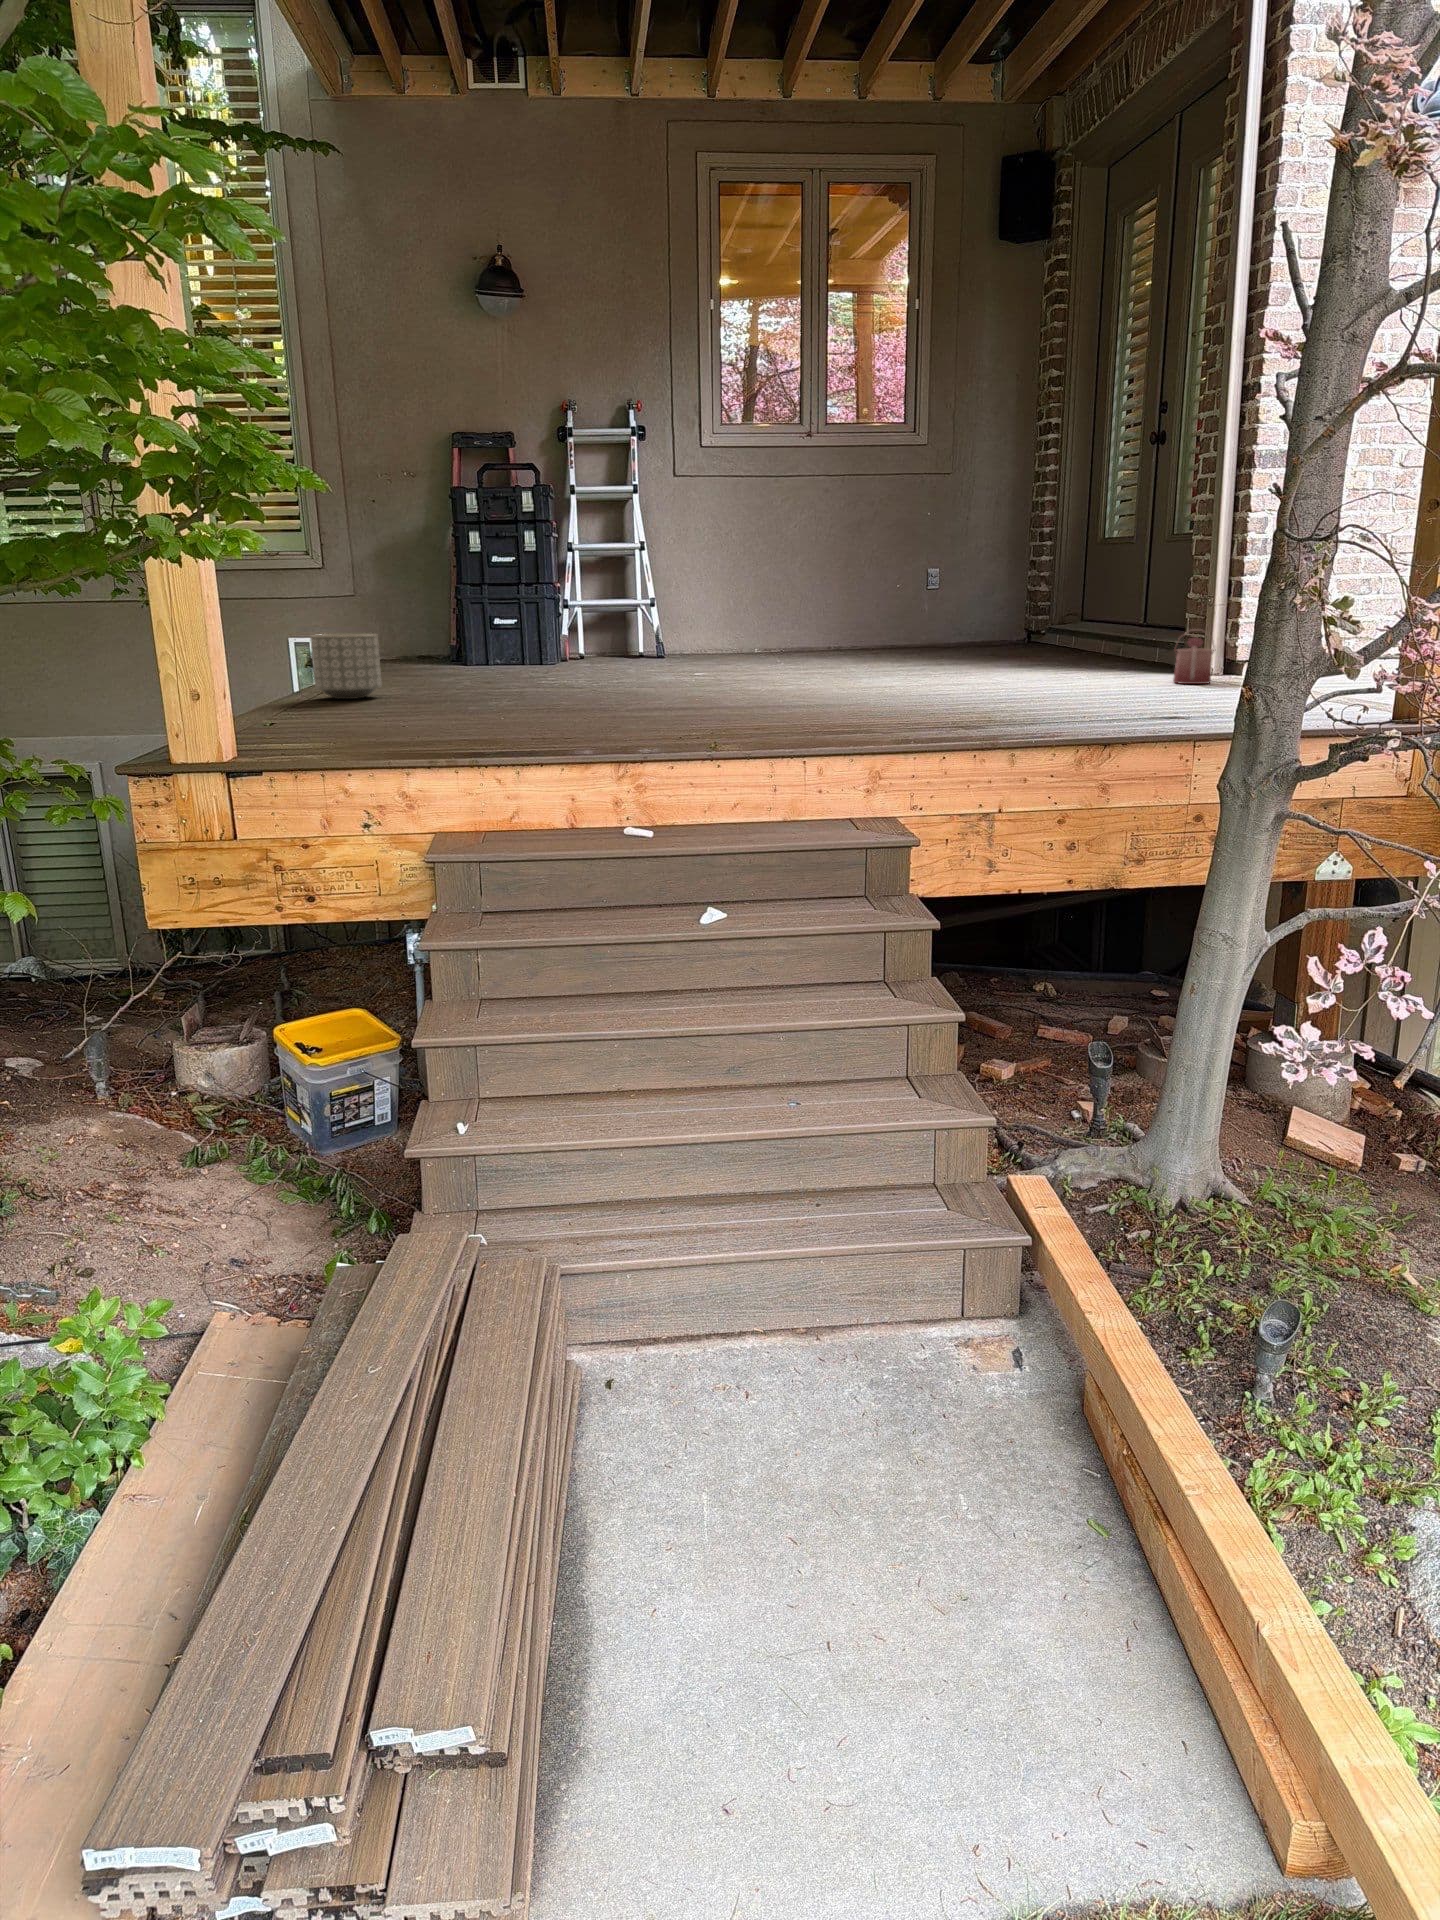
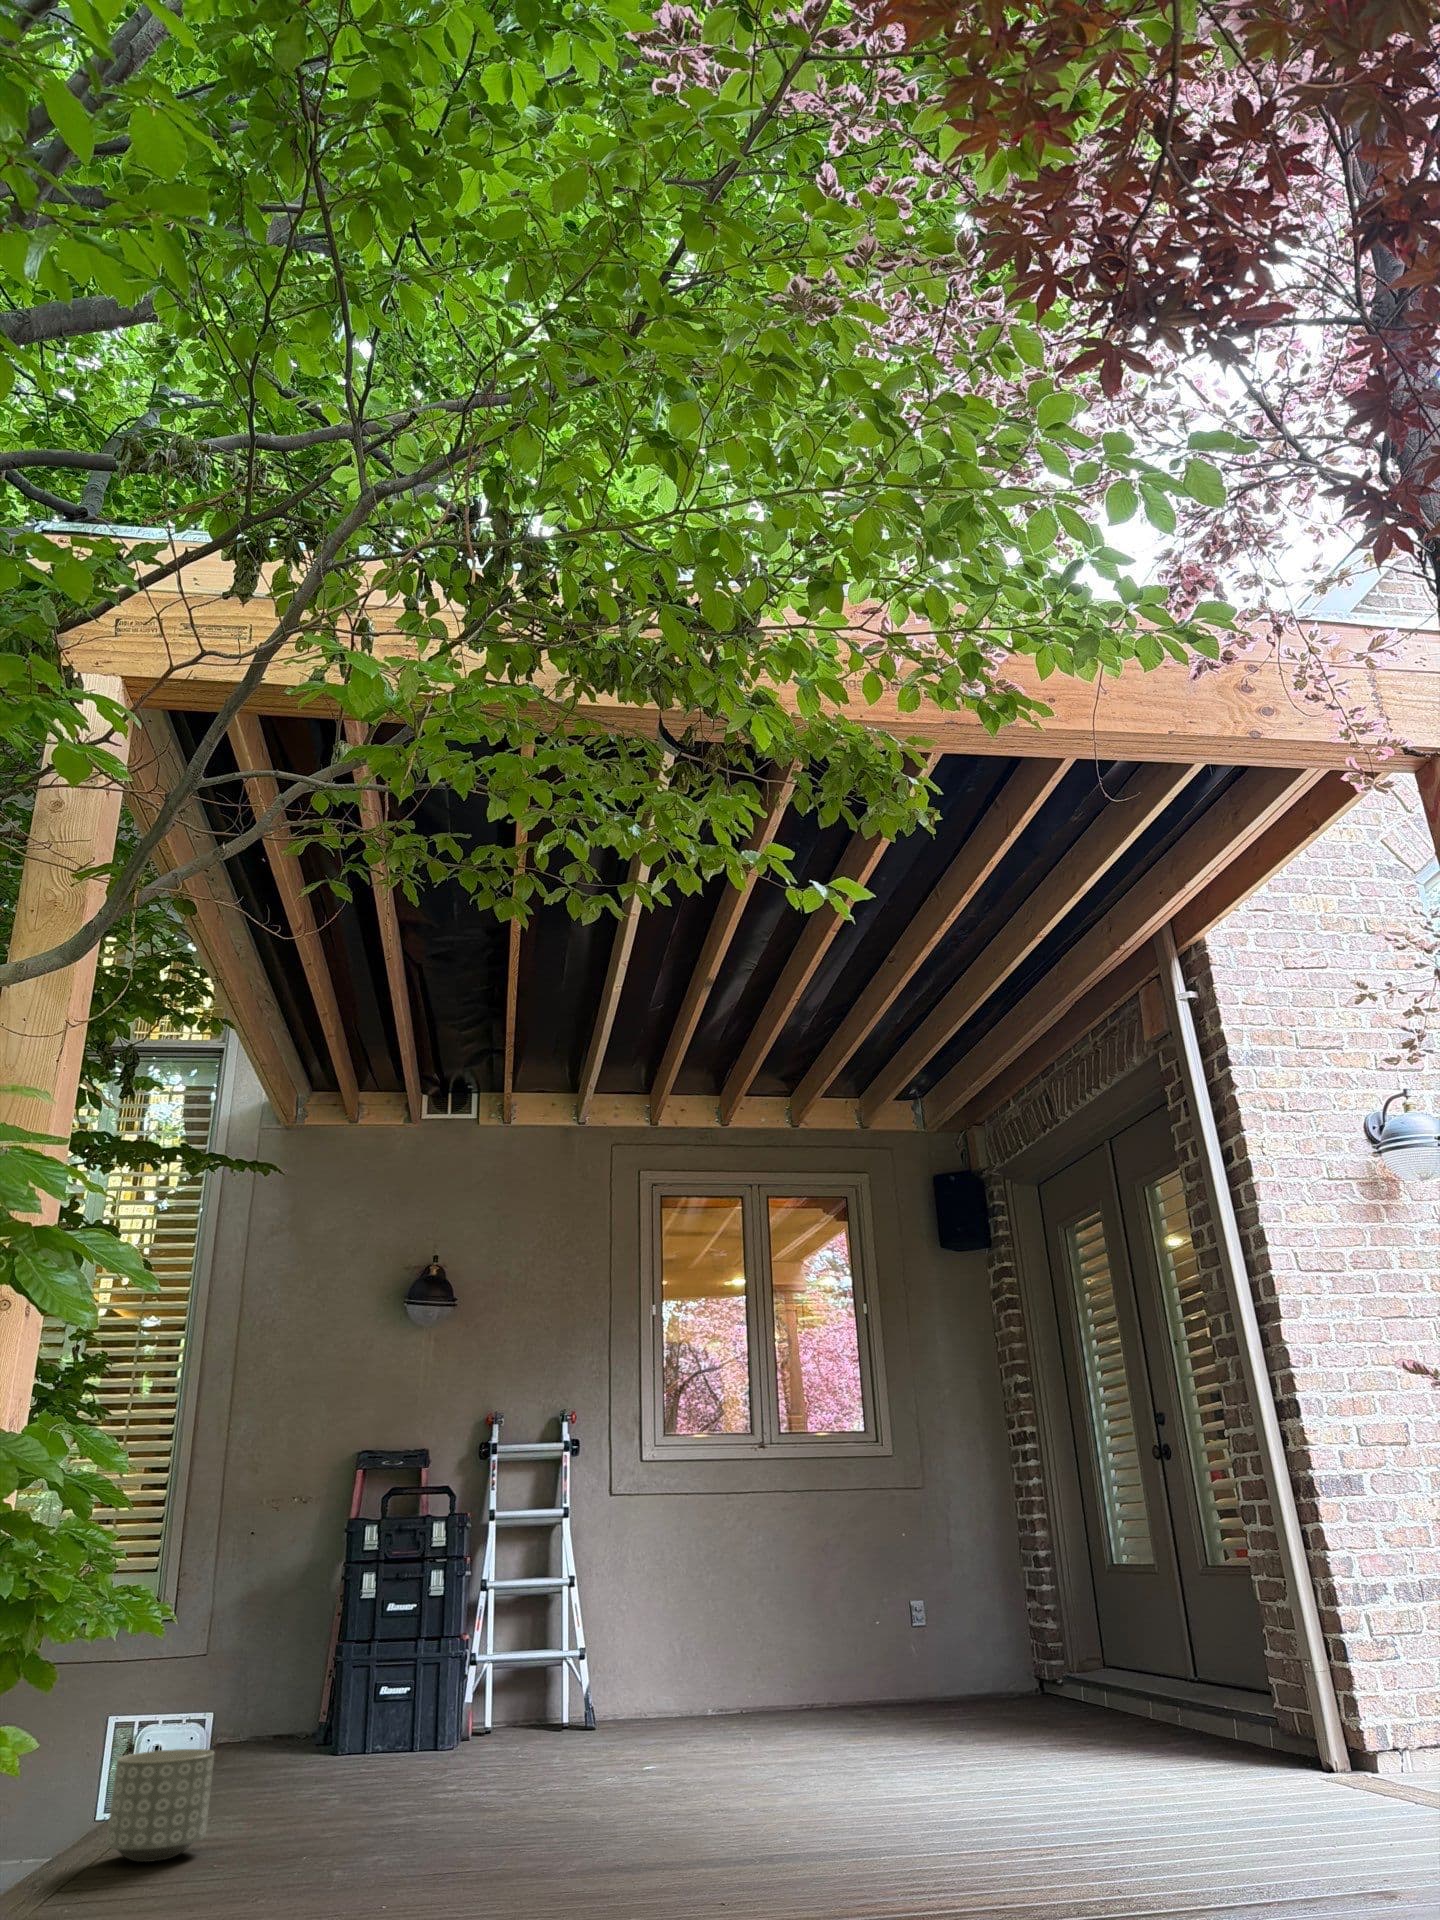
watering can: present [1173,630,1214,684] -> none [1292,1714,1355,1798]

